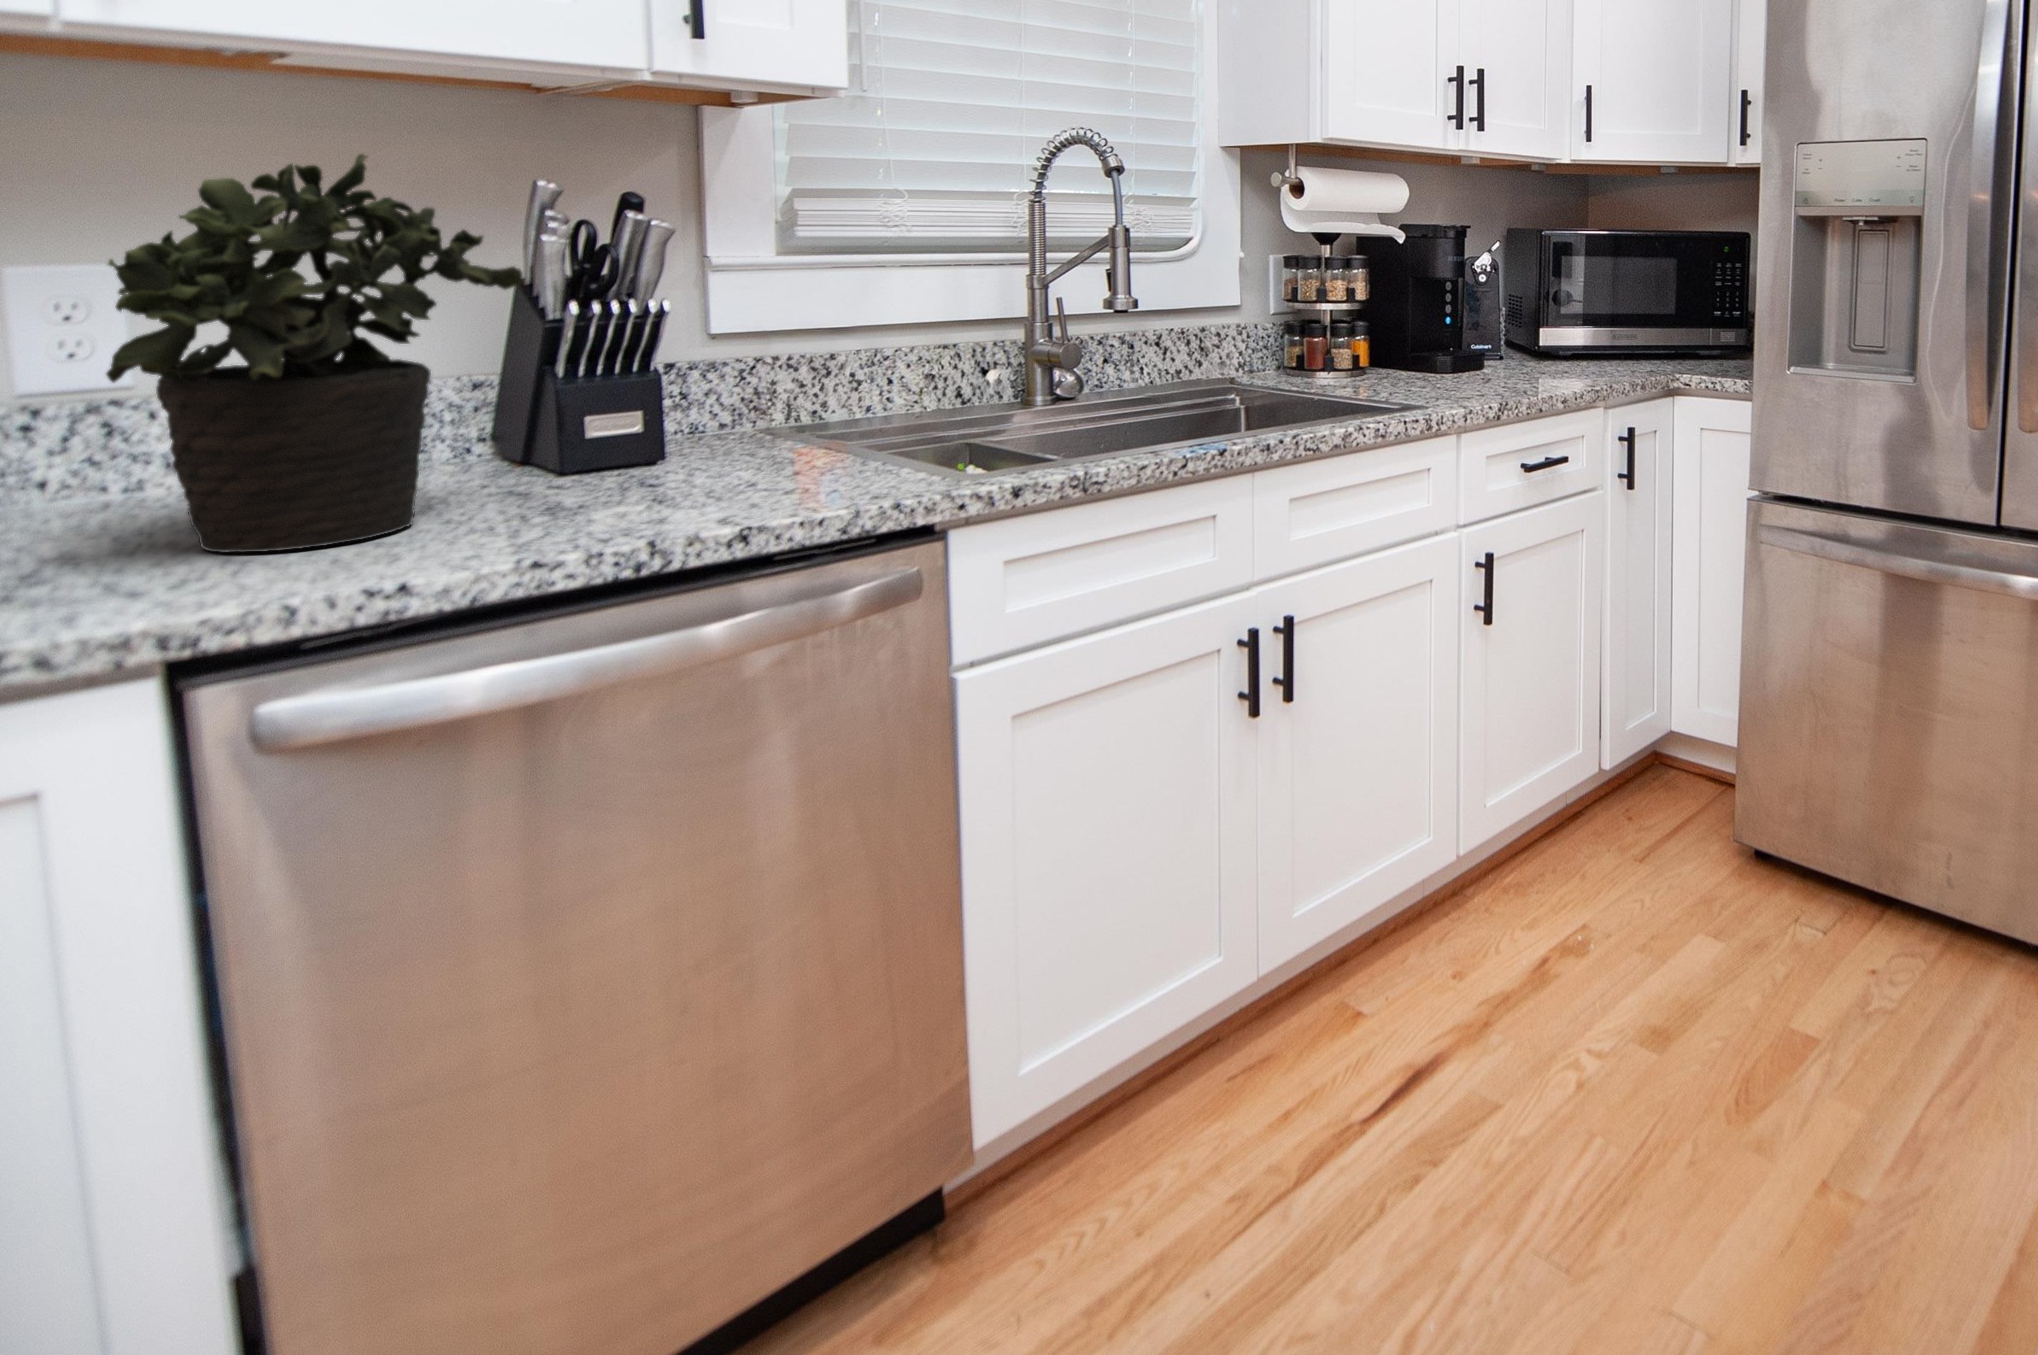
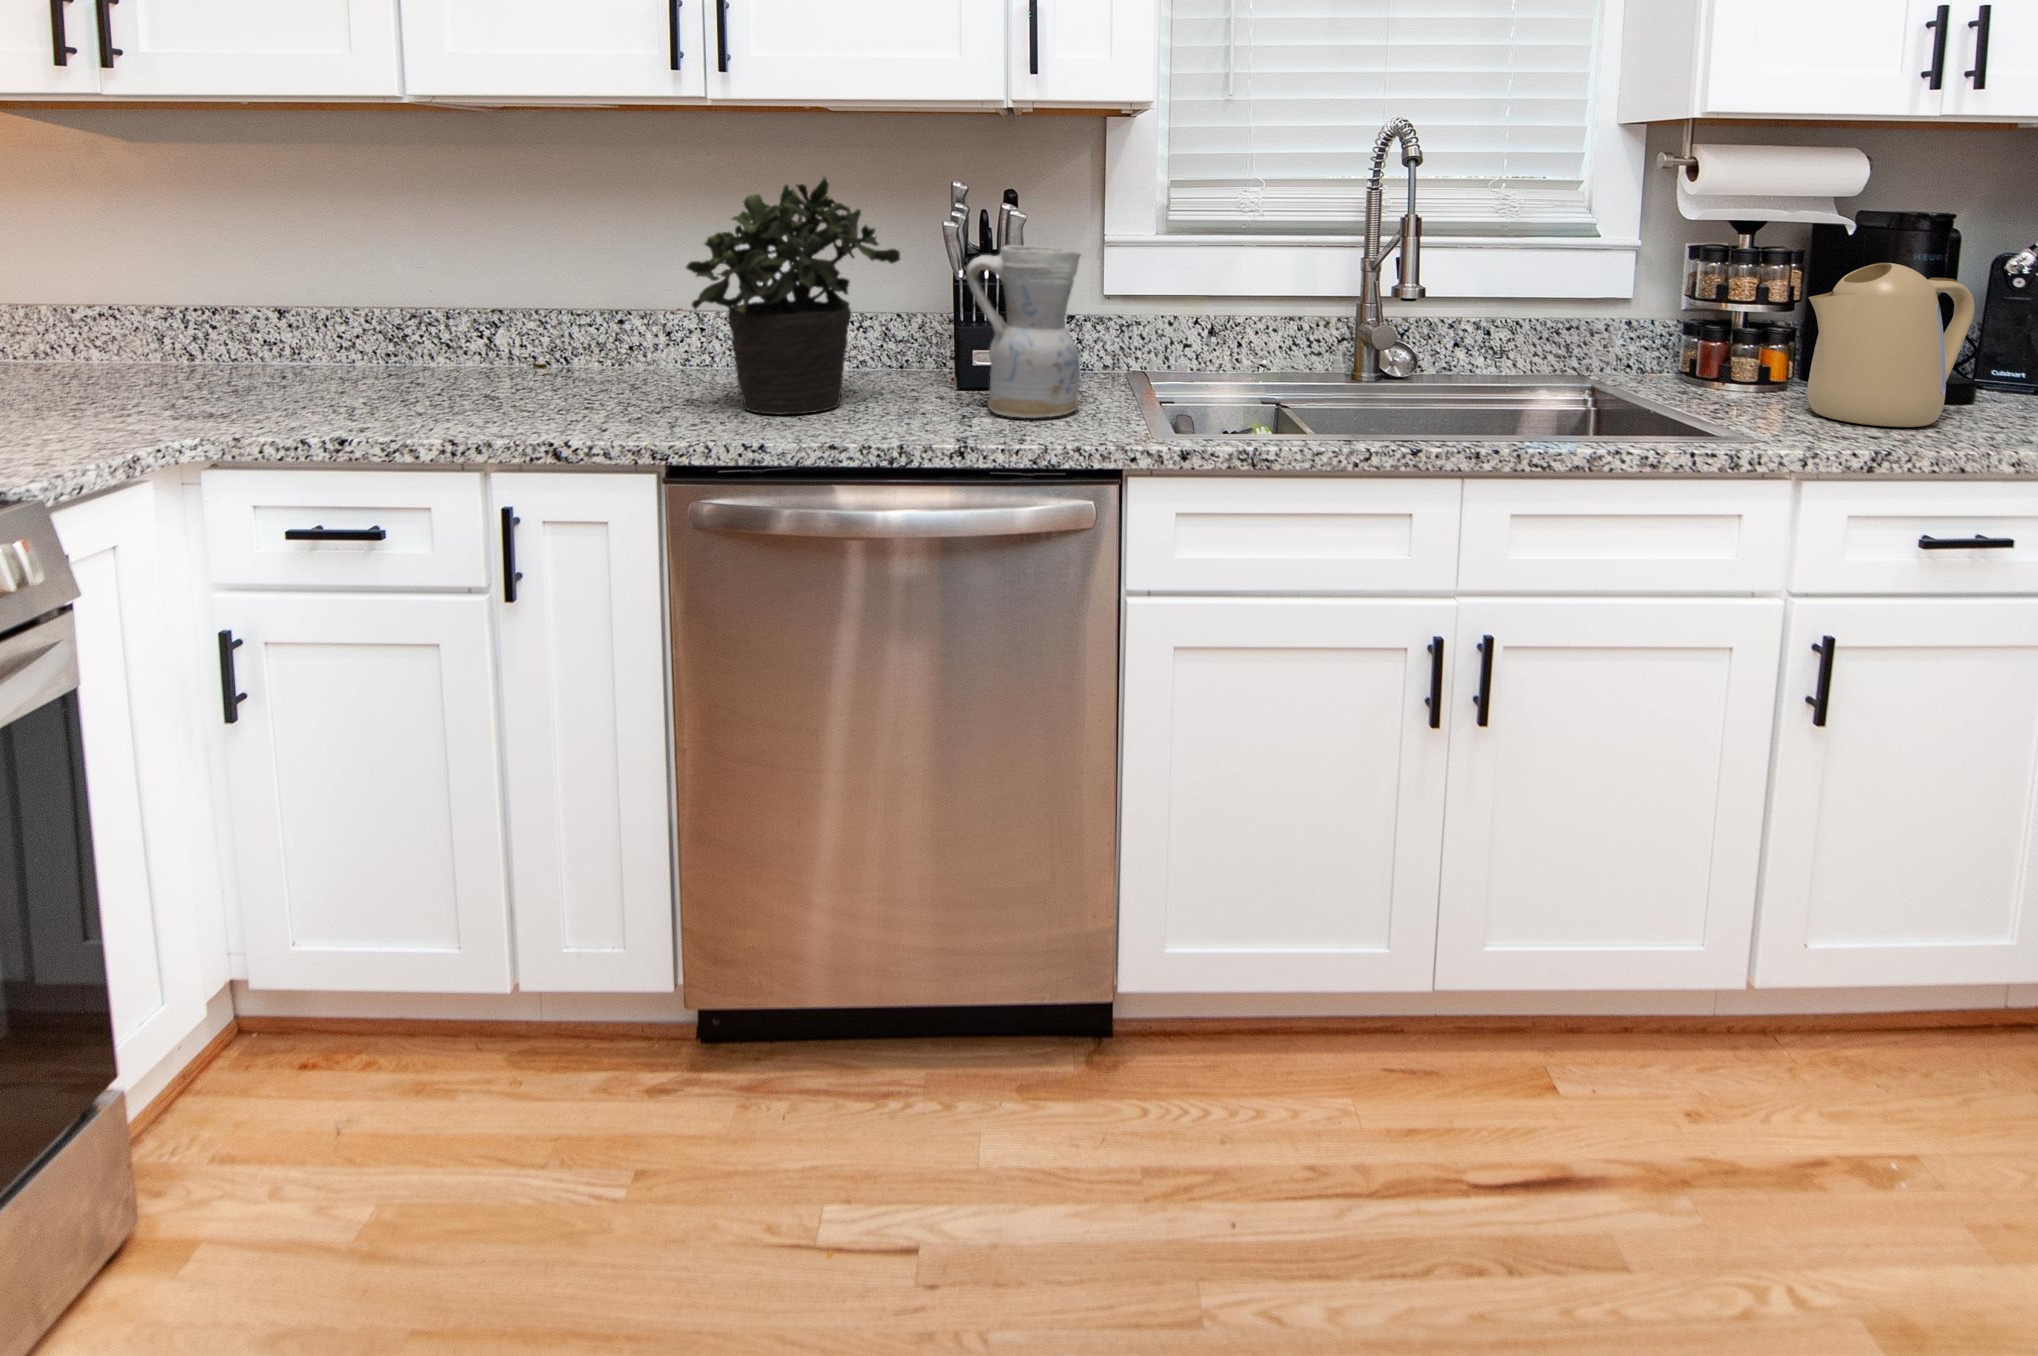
ceramic pitcher: none [645,258,822,487] -> present [966,245,1081,418]
kettle: none [1404,260,1494,386] -> present [1808,263,1974,427]

